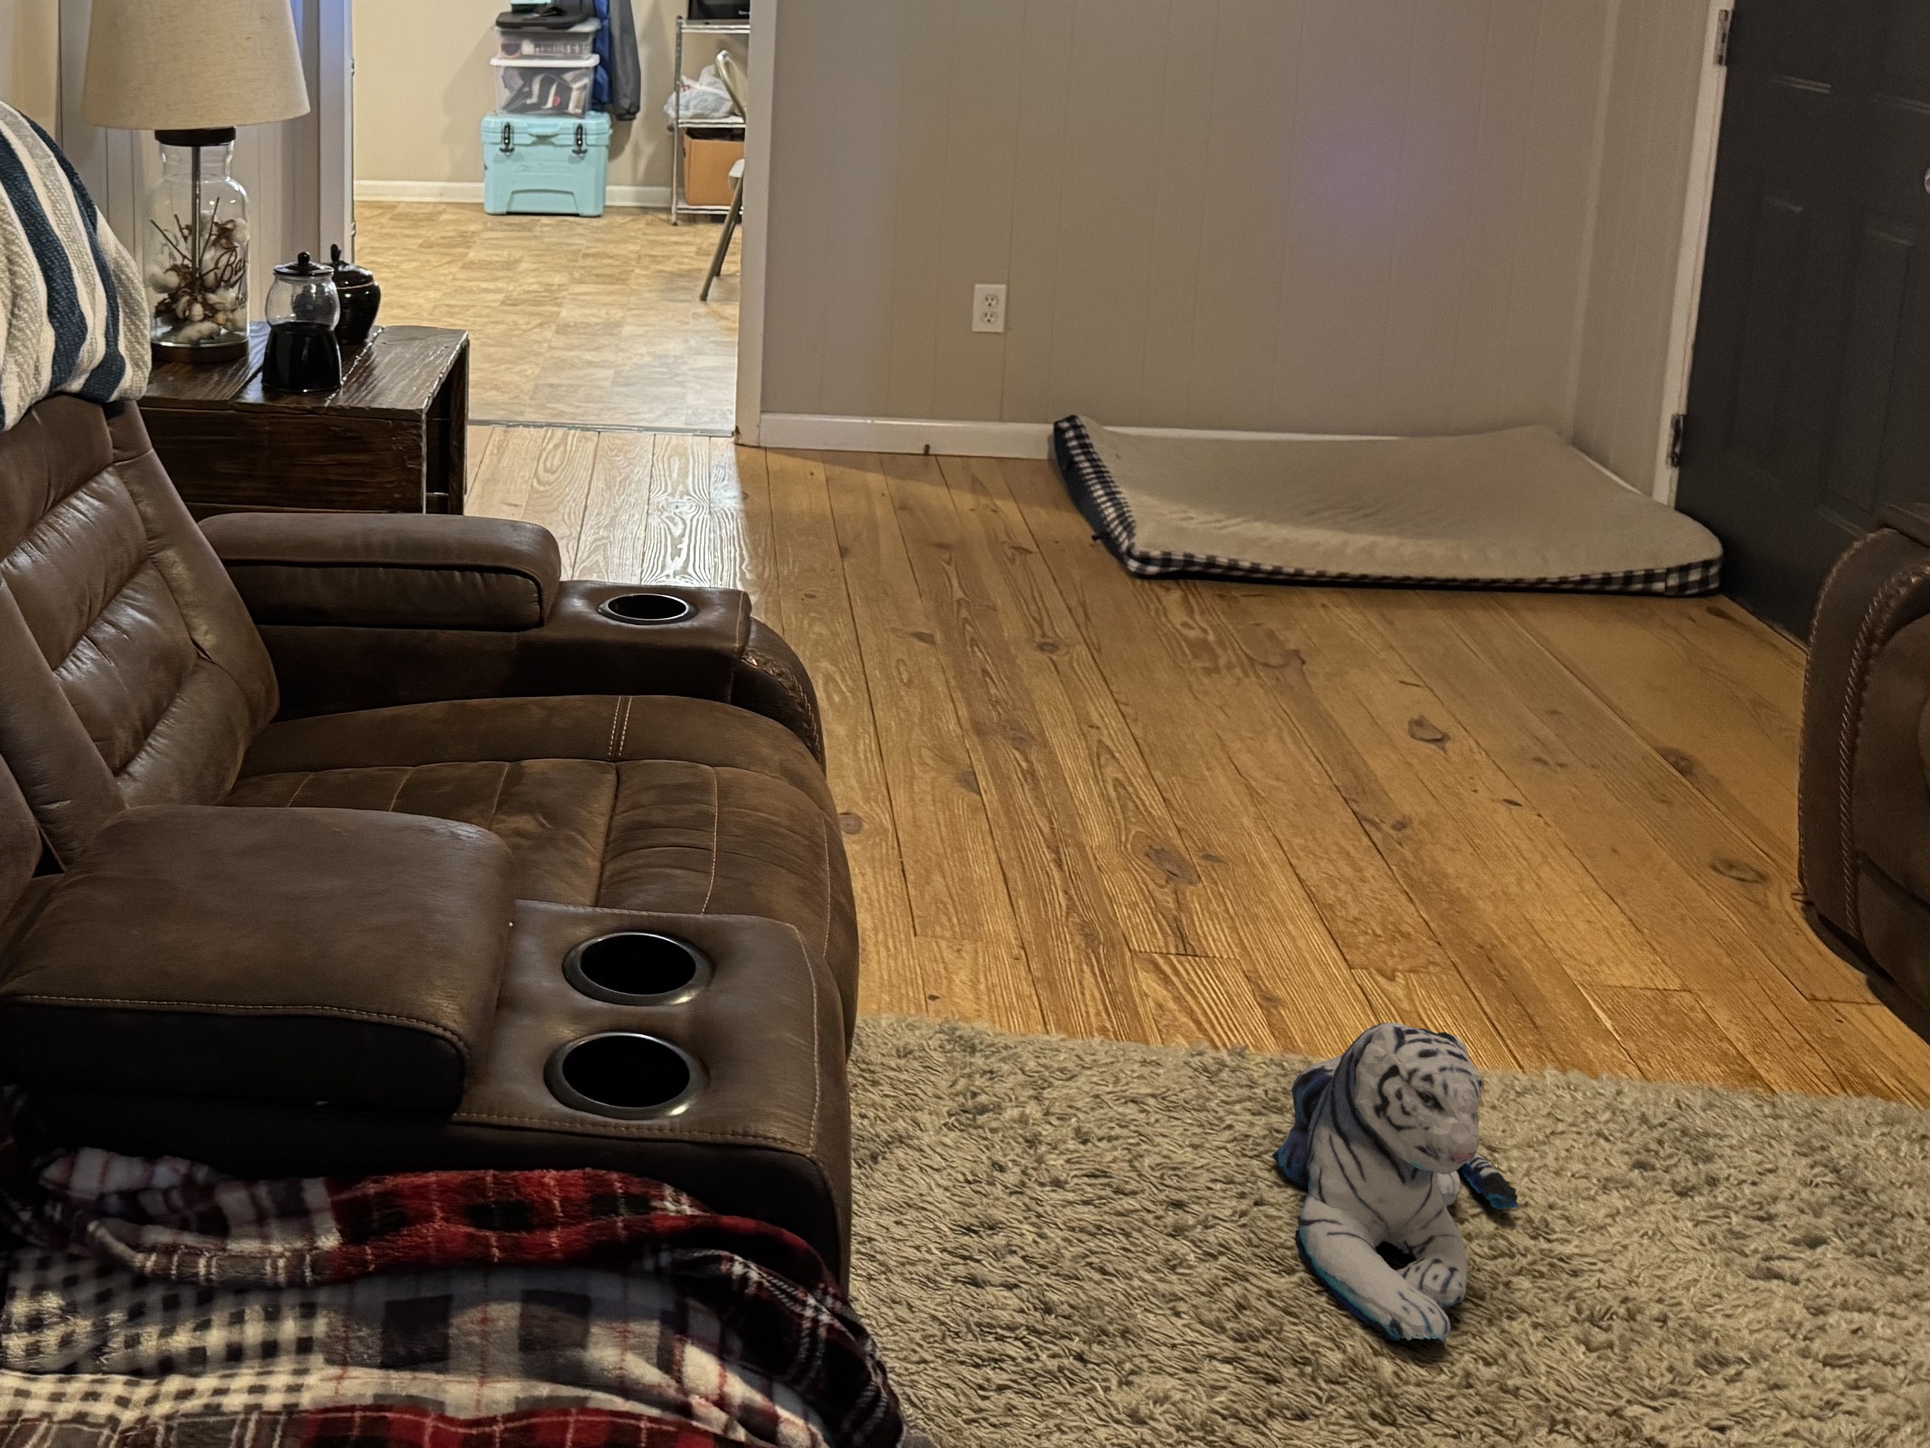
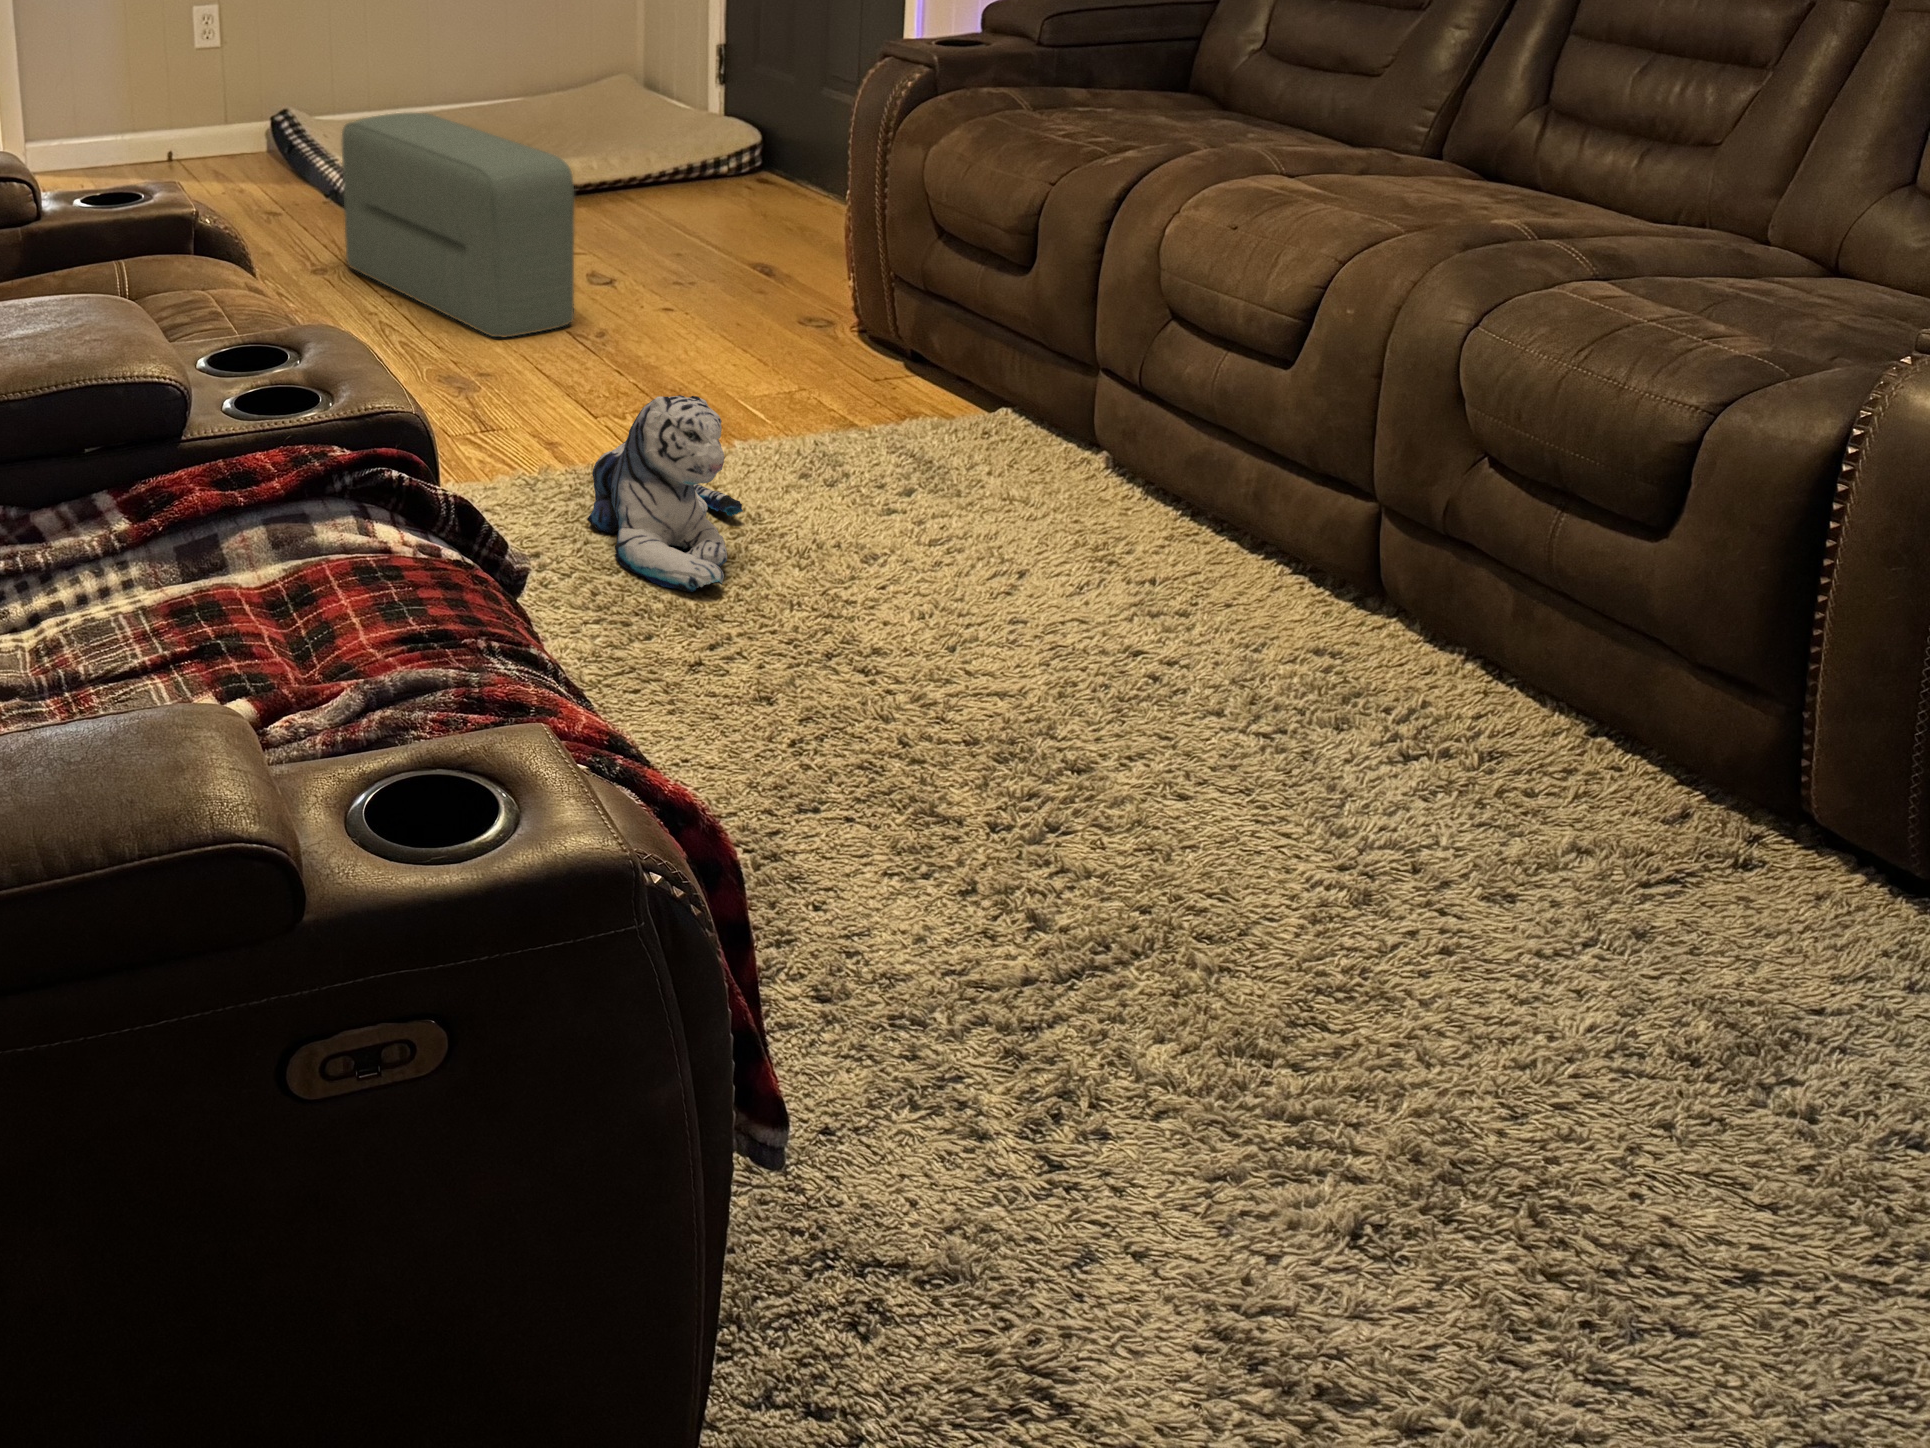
pouf: none [1089,476,1381,805] -> present [342,113,574,337]

